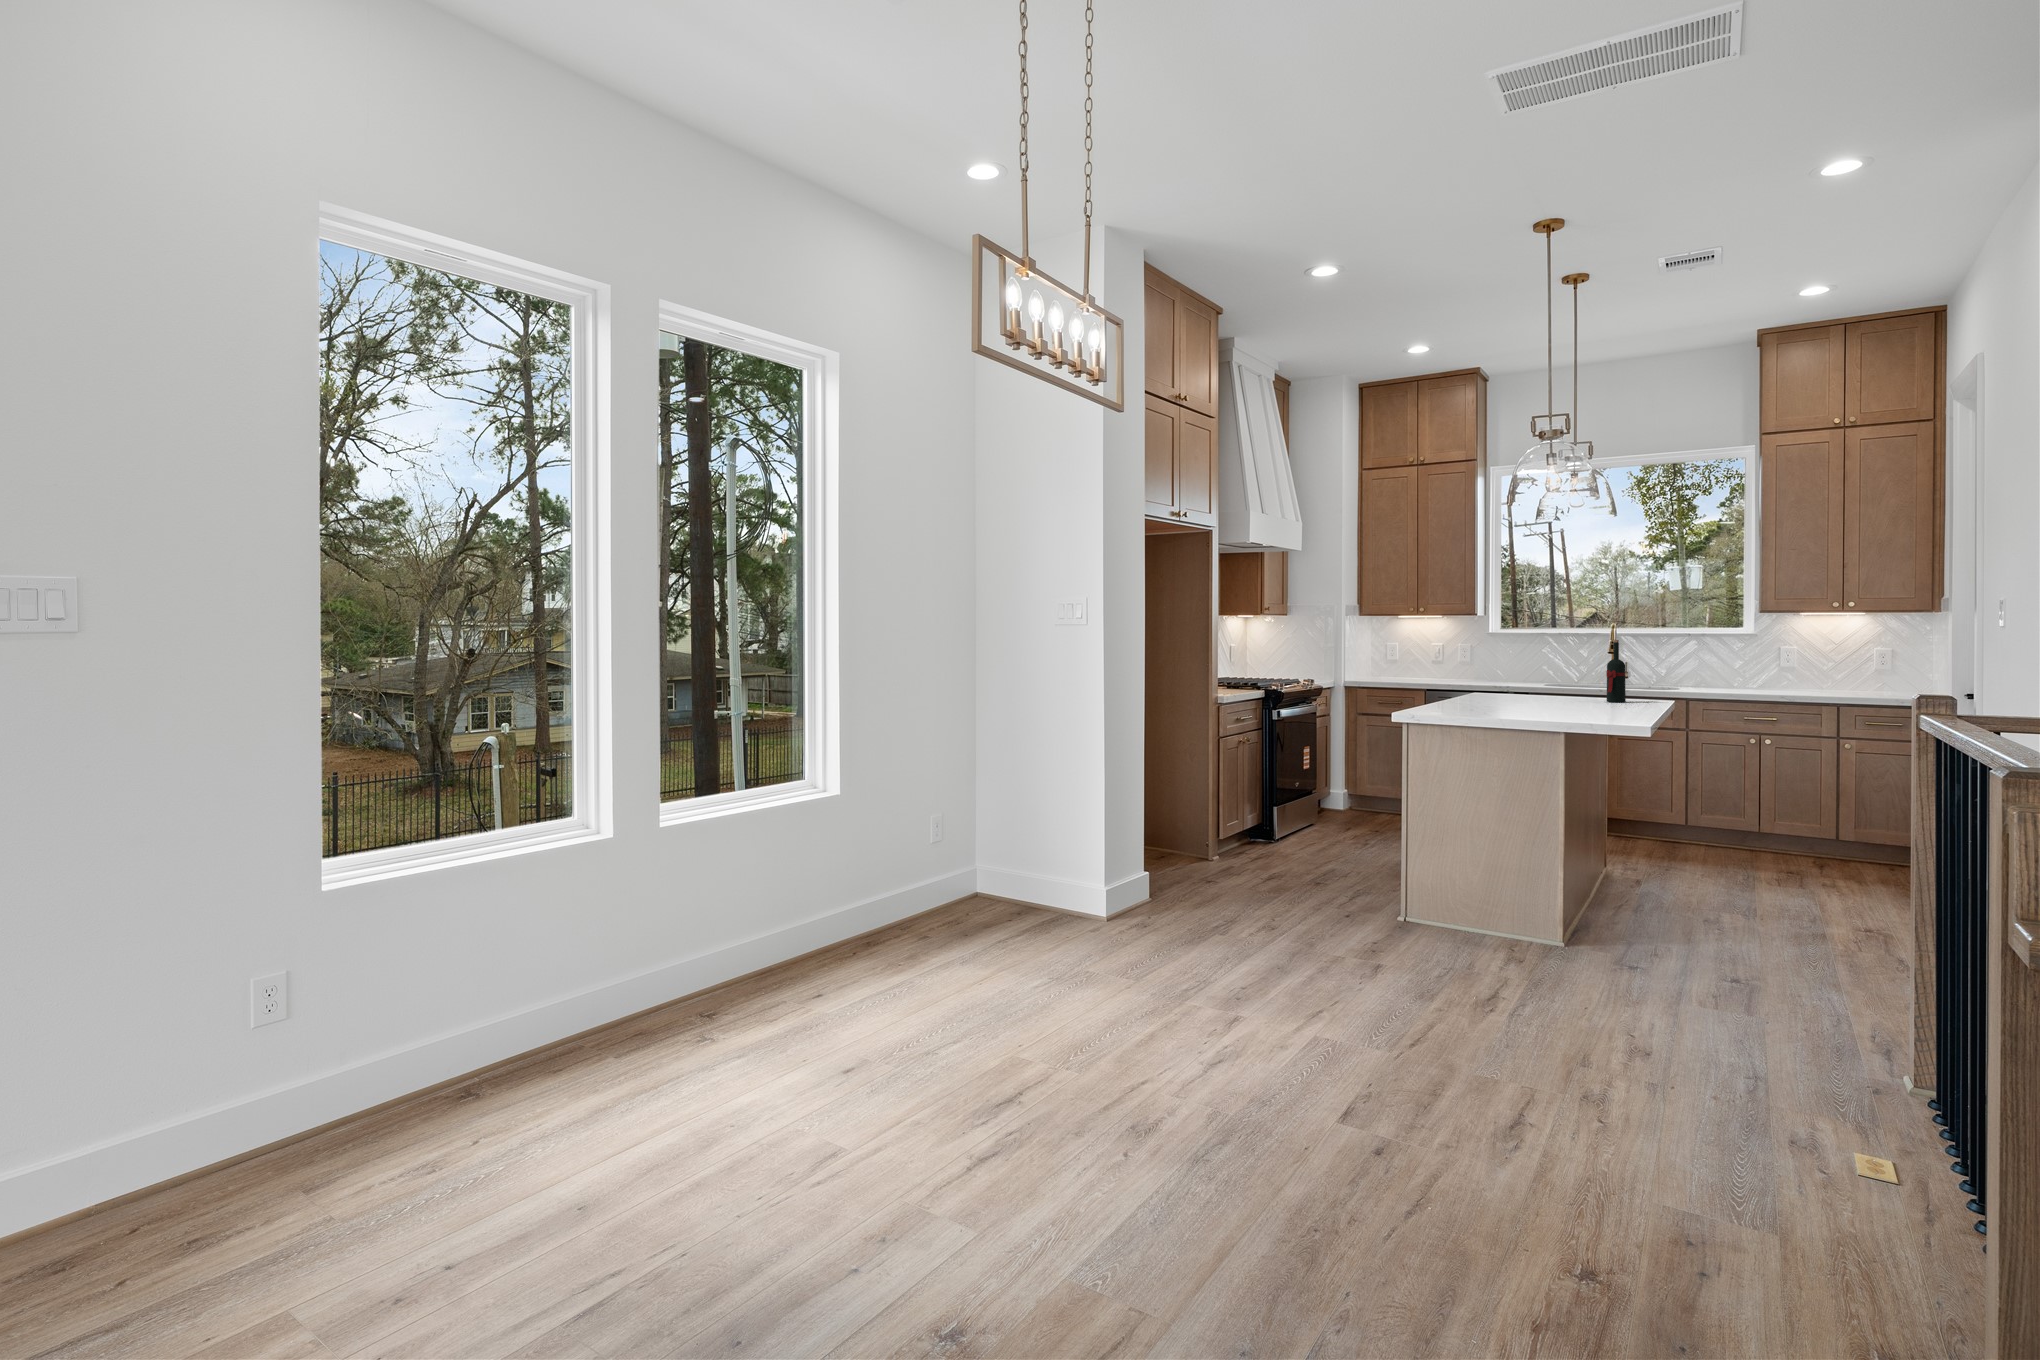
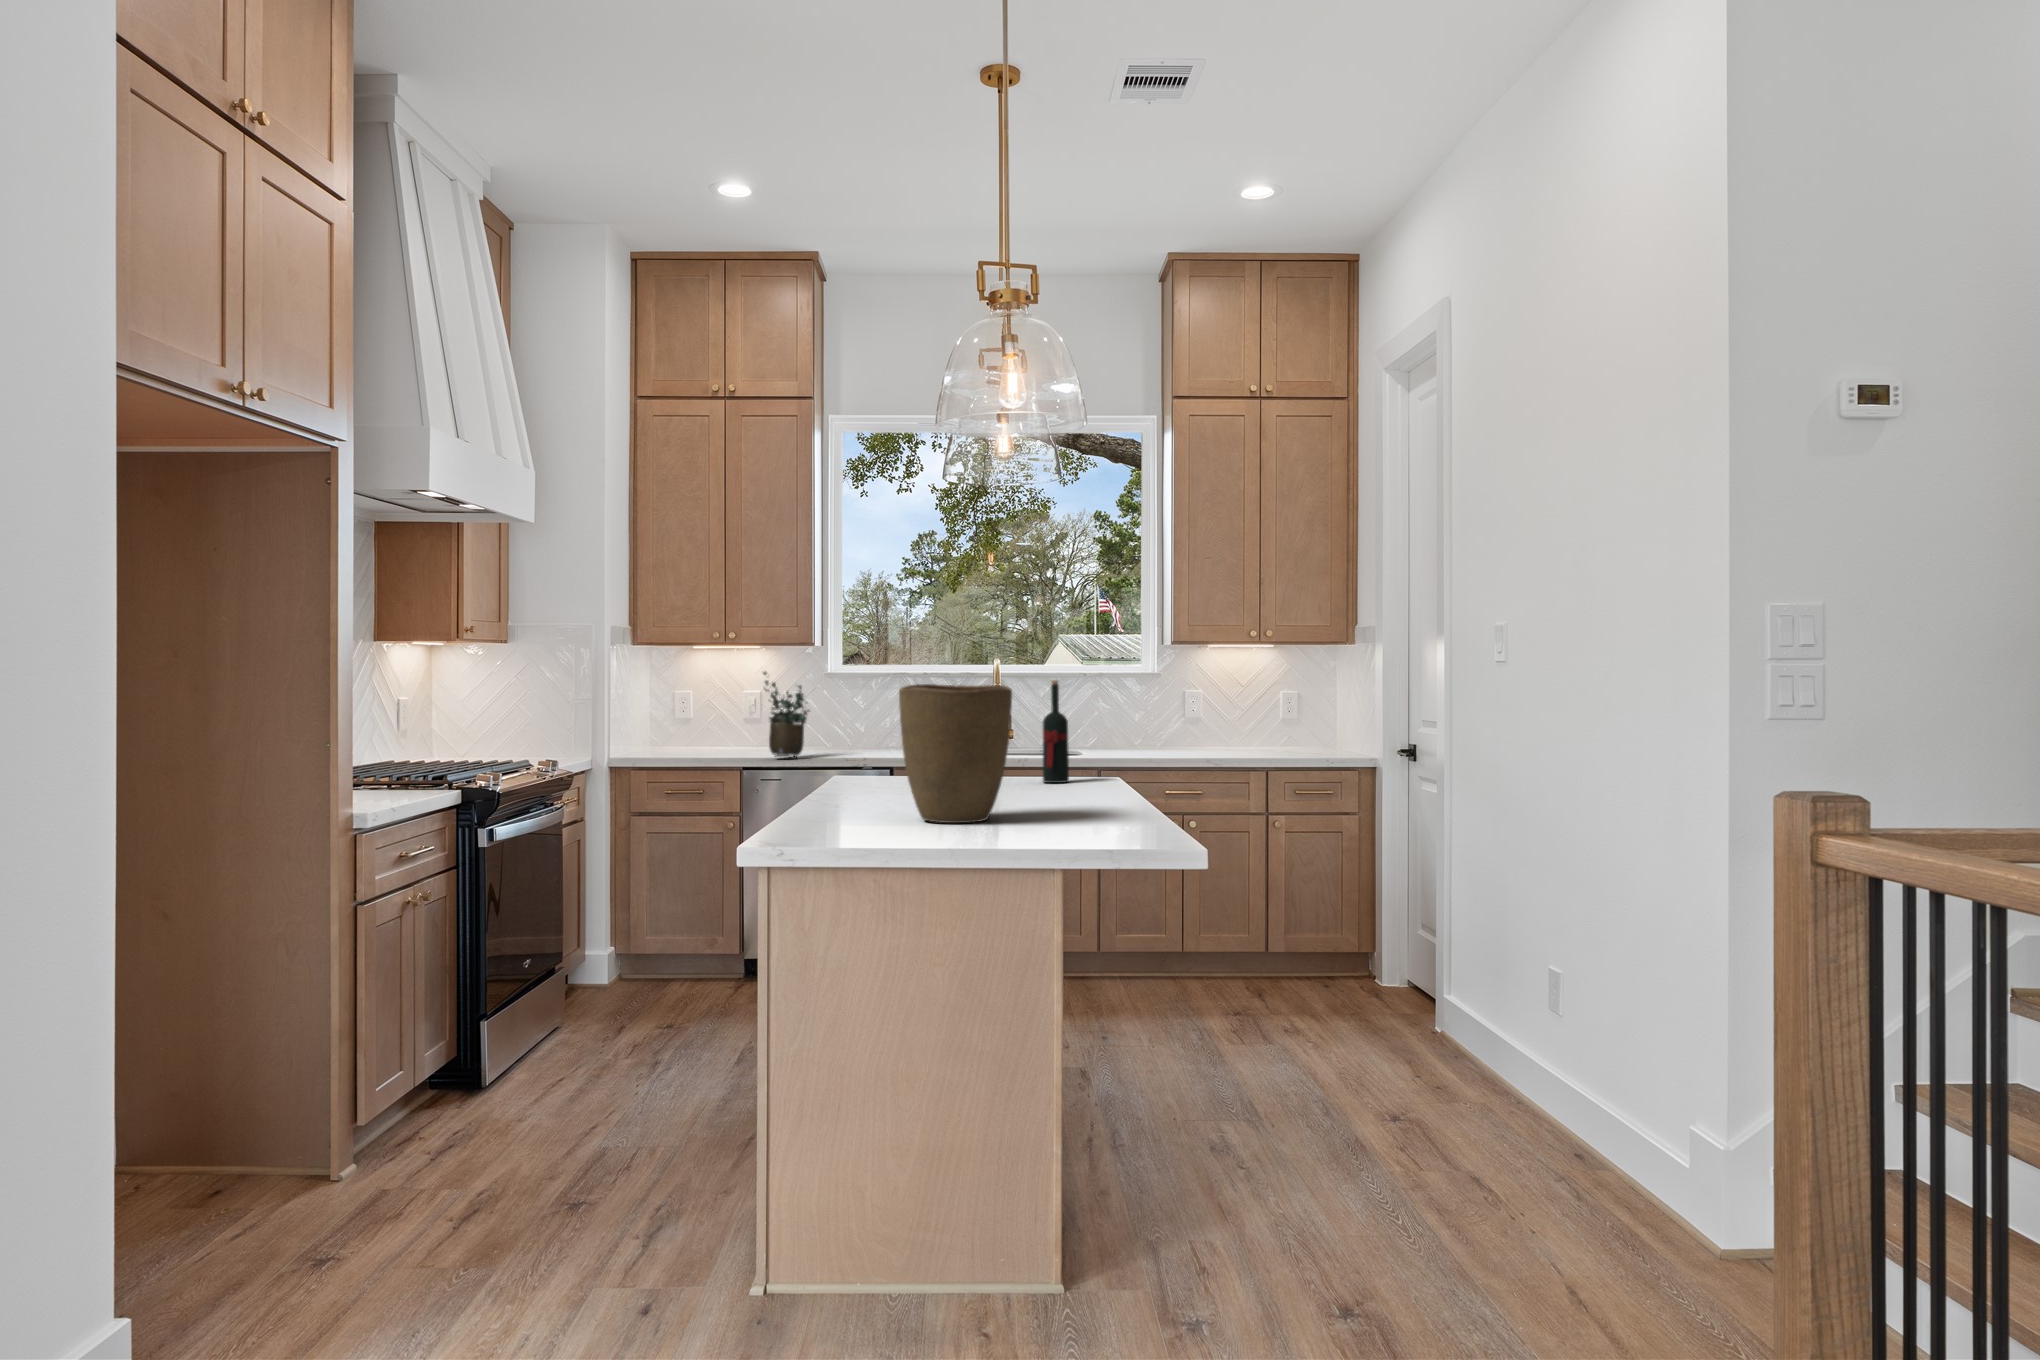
potted plant: none [1443,631,1475,686] -> present [763,671,809,758]
vase: none [1485,642,1550,713] -> present [899,684,1012,823]

